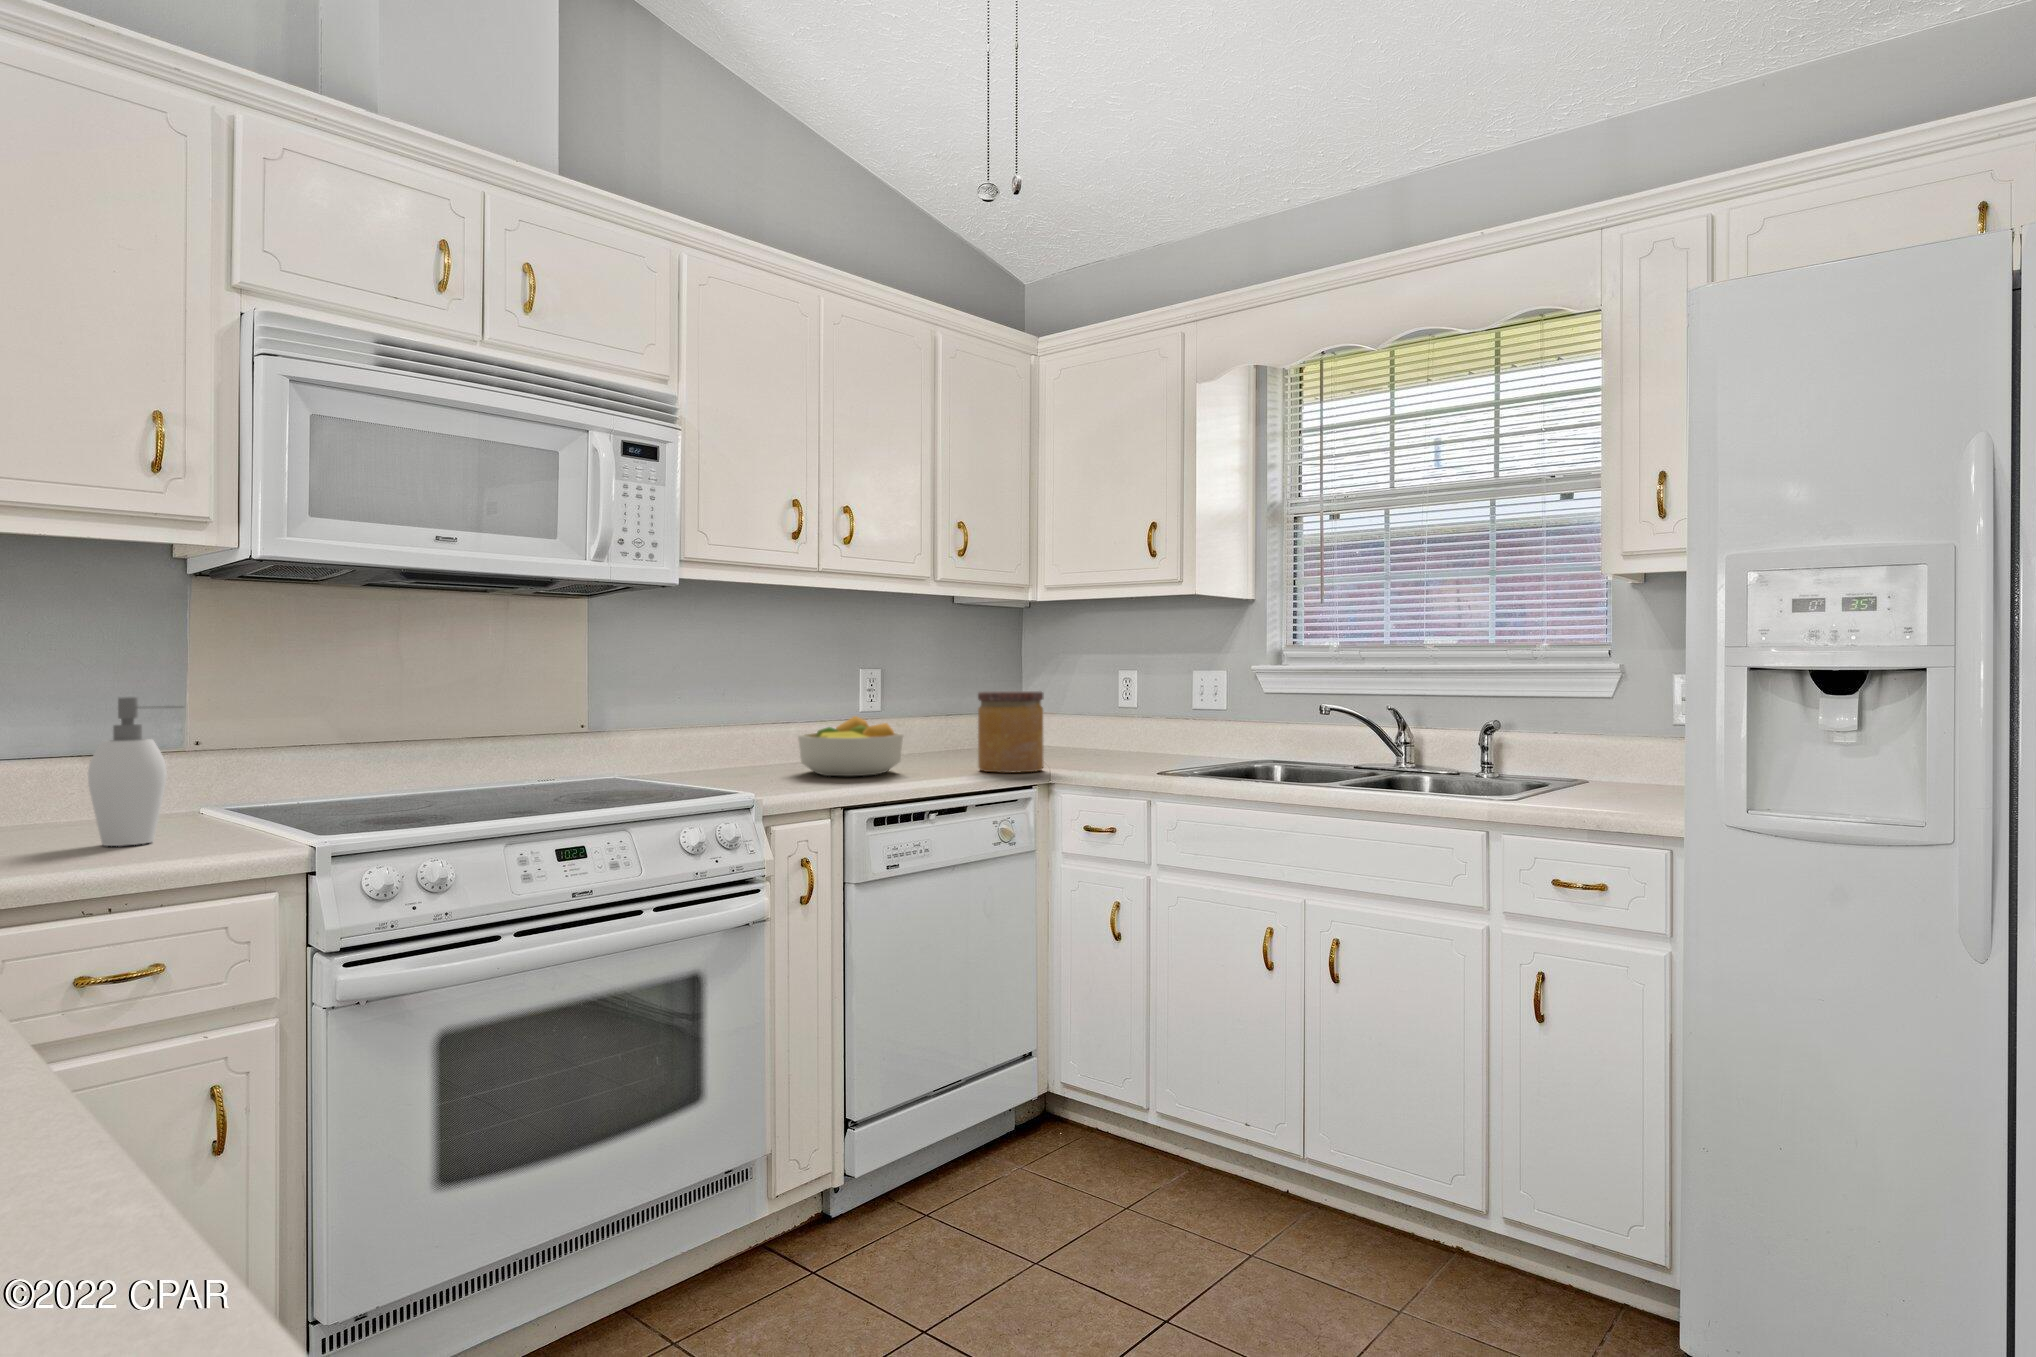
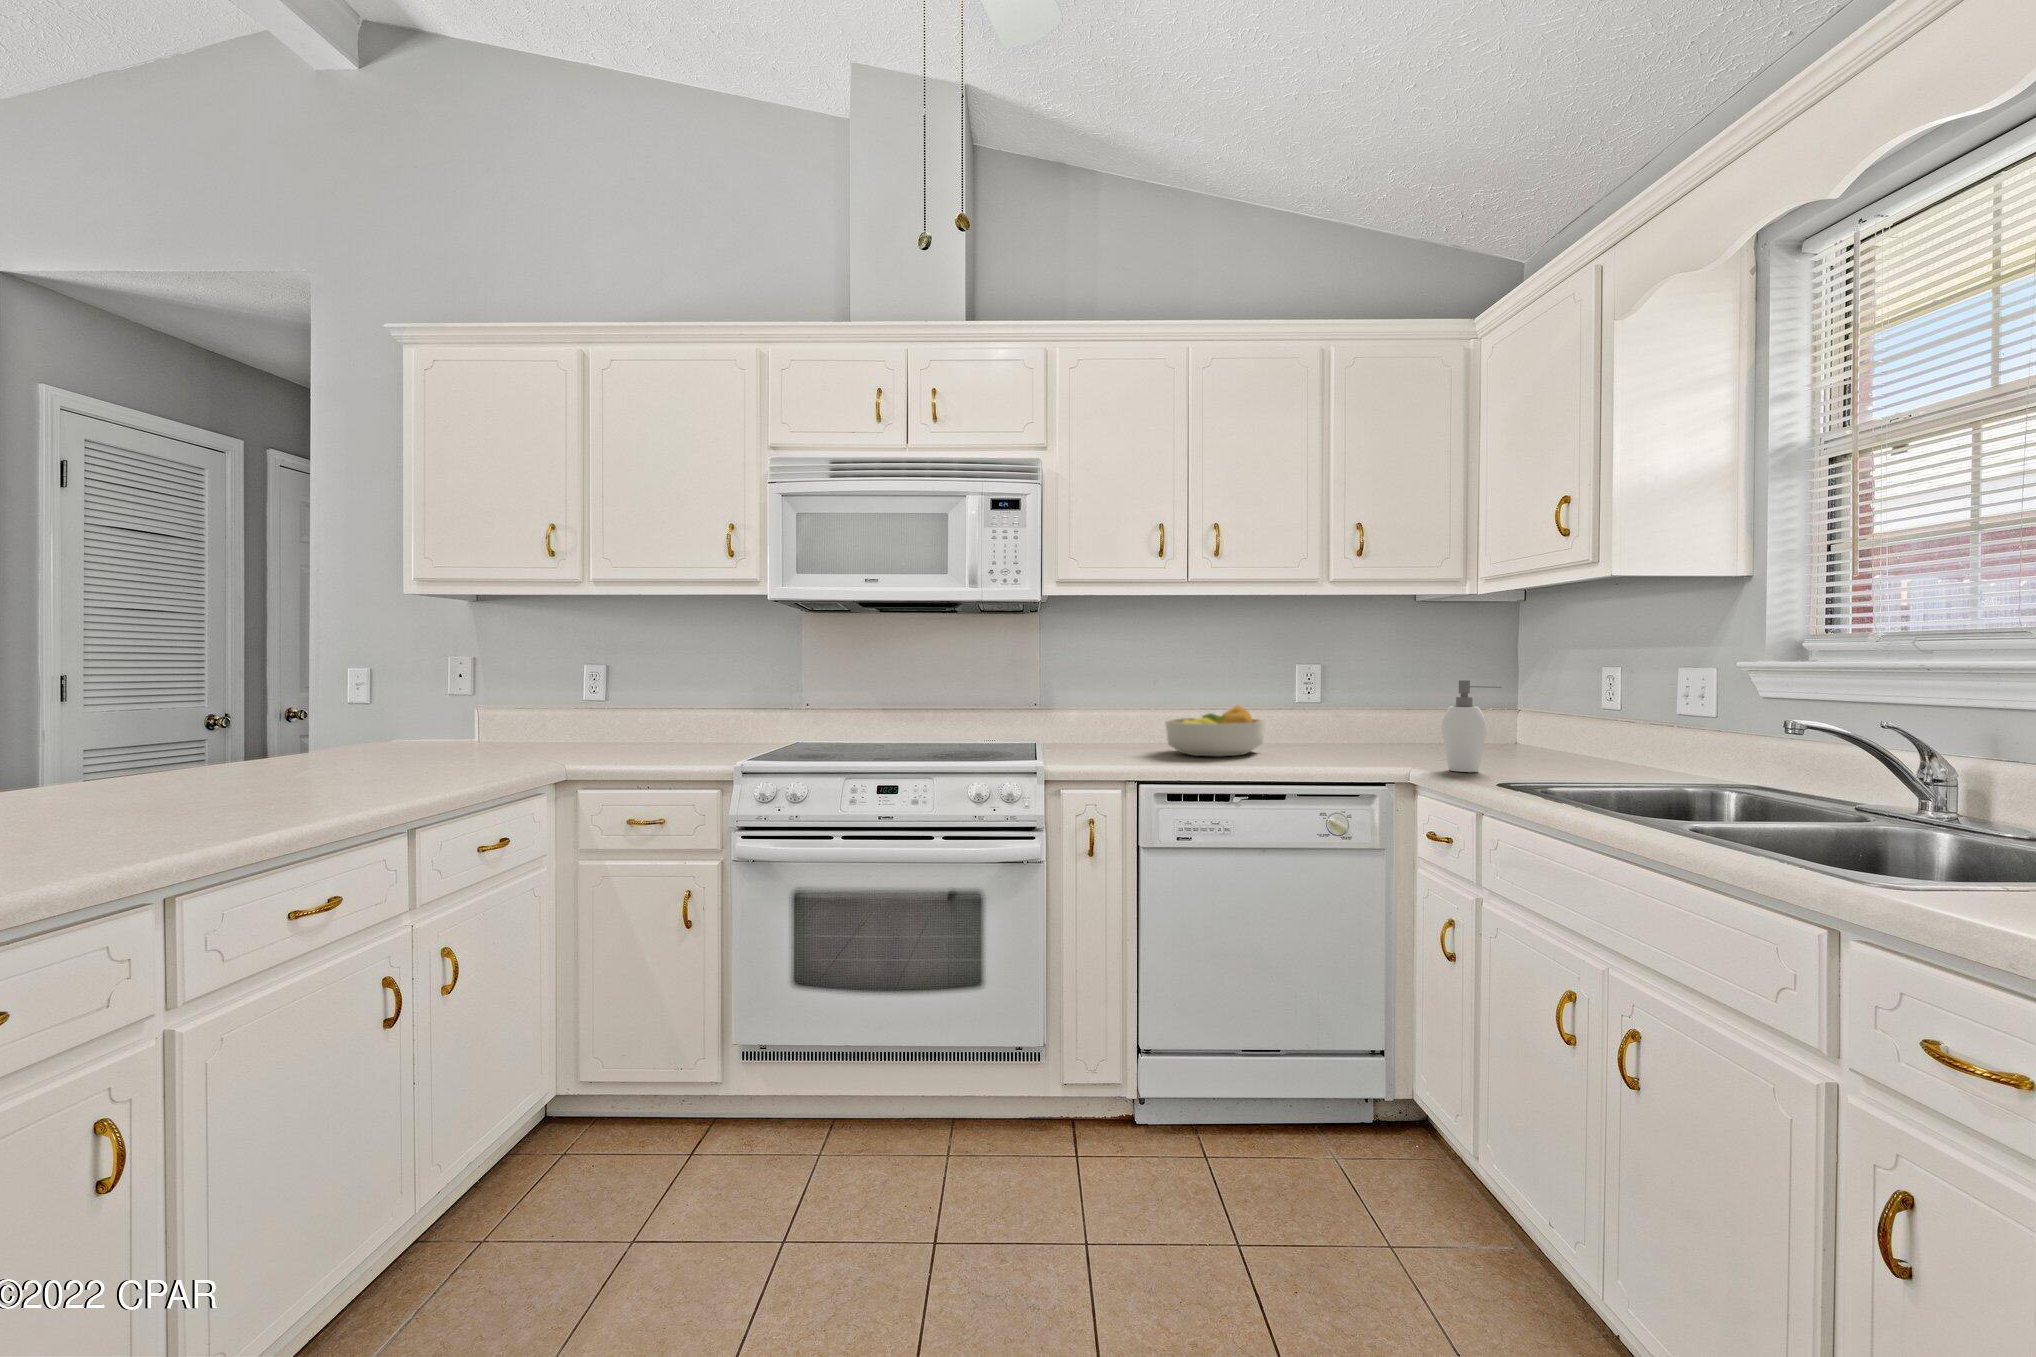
jar: present [978,691,1044,773] -> none [1328,686,1398,768]
soap dispenser: present [88,697,183,846] -> present [1441,680,1501,772]

